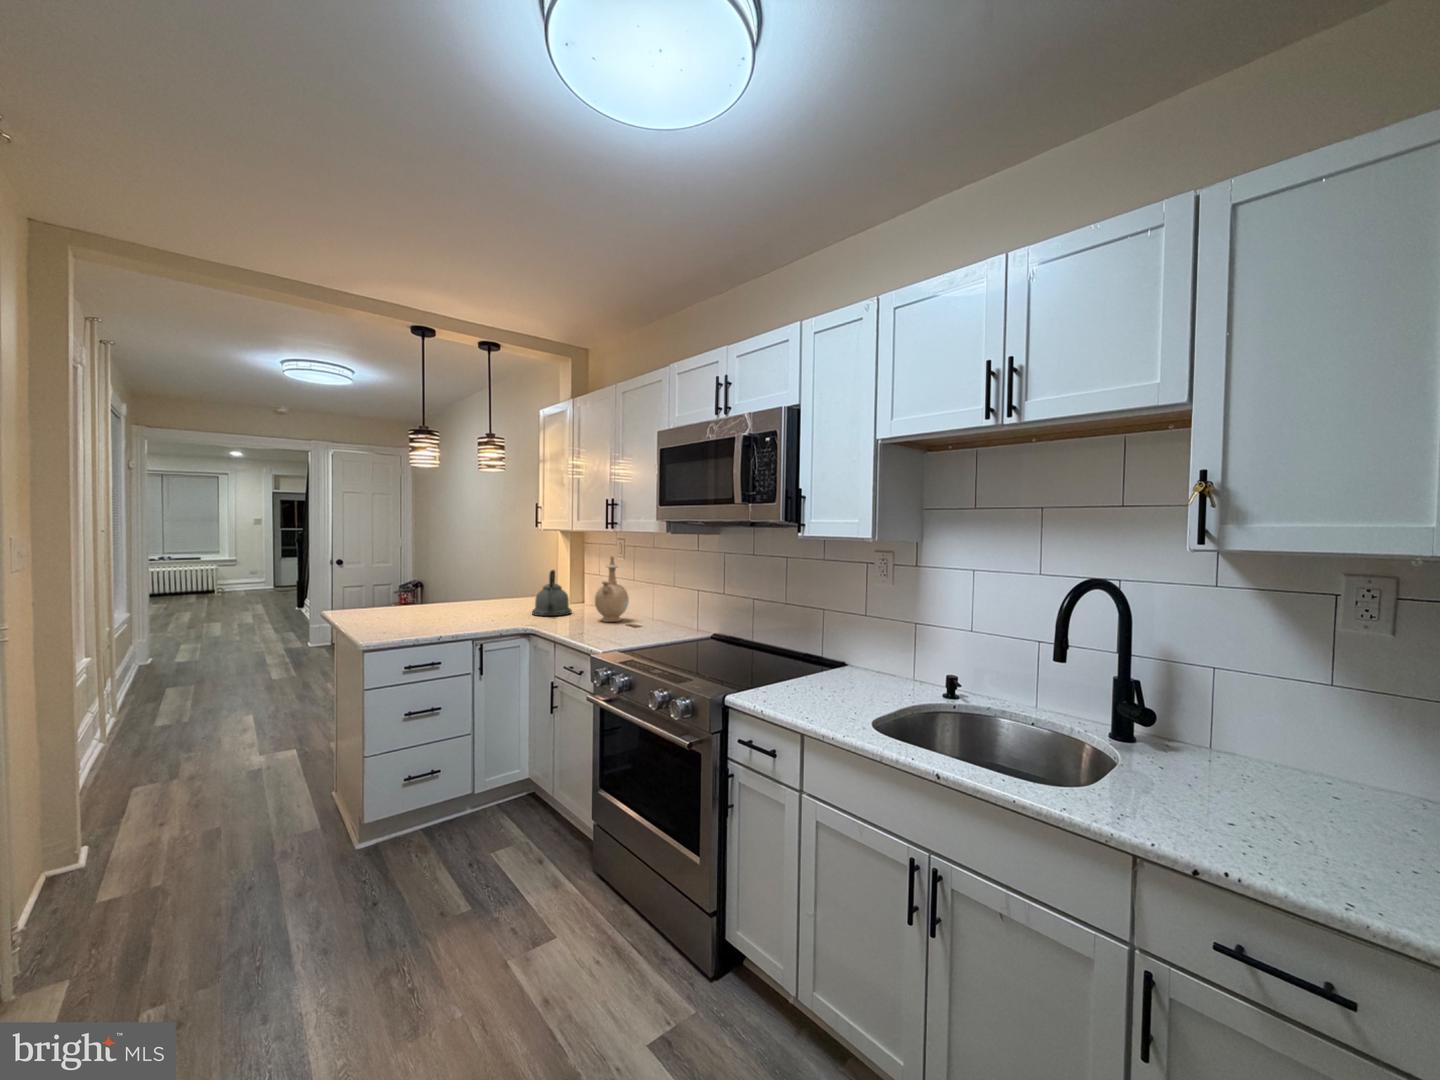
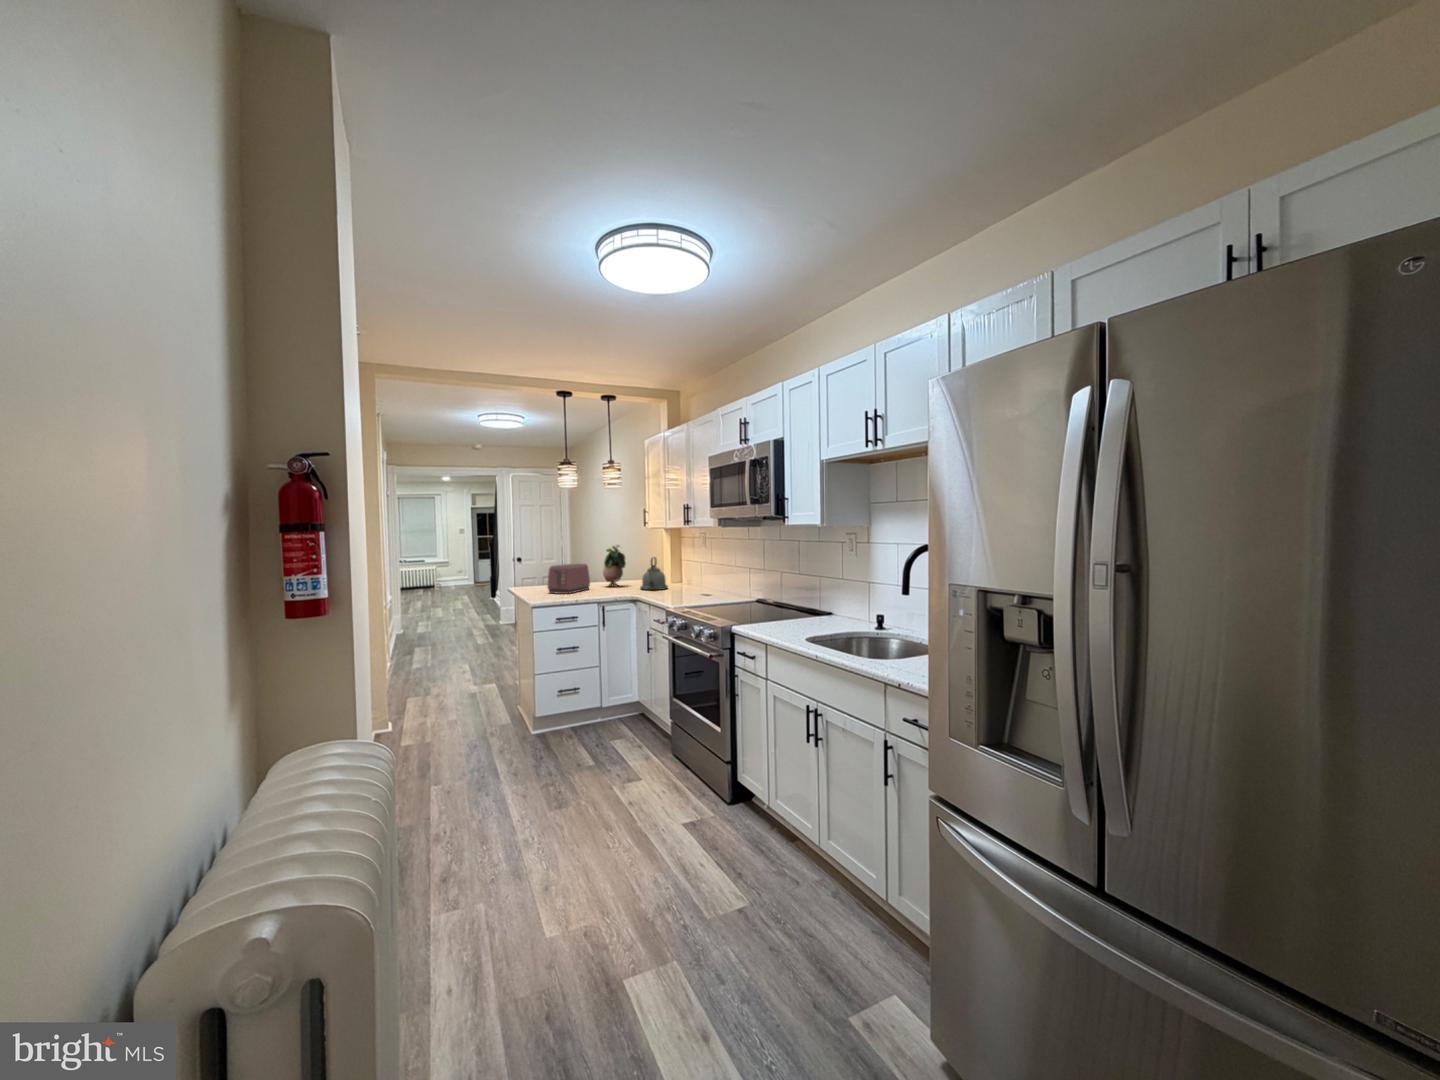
potted plant: none [475,550,510,611] -> present [603,545,626,587]
vase: present [595,557,629,622] -> none [680,546,705,593]
toaster: none [388,578,456,624] -> present [547,564,590,594]

